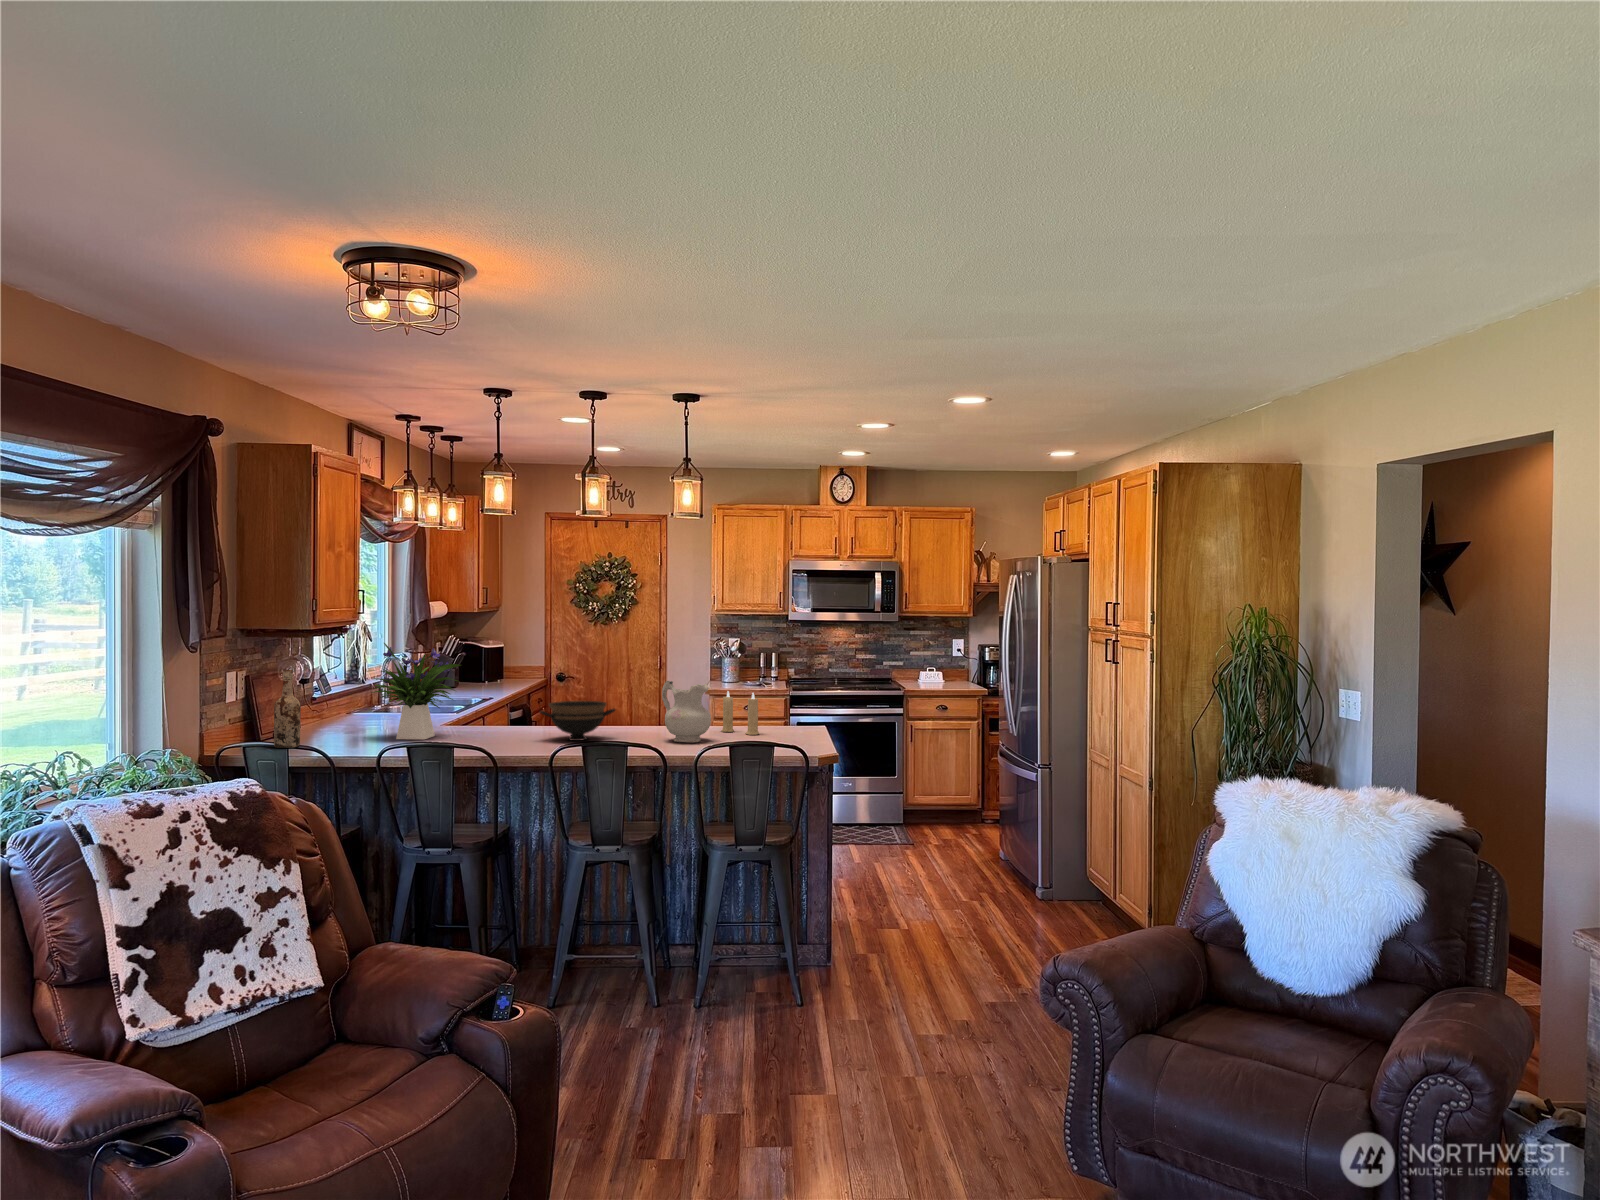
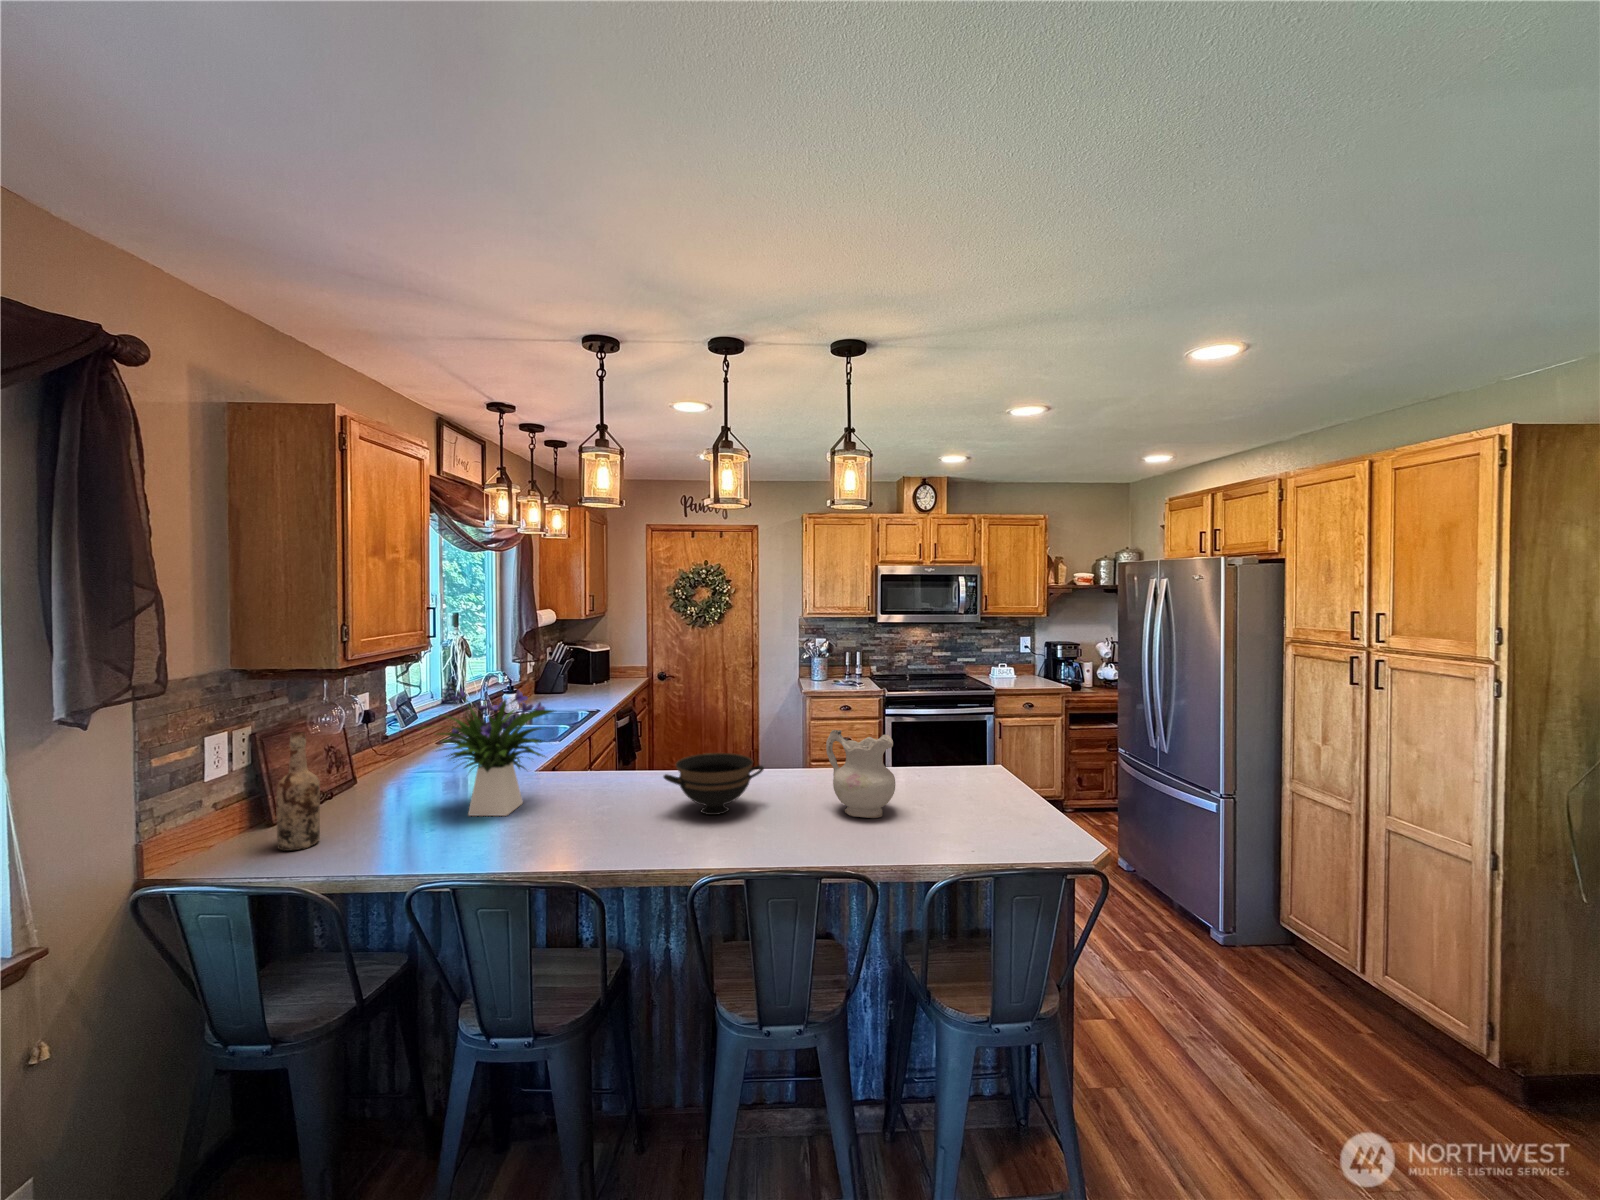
candle: present [721,691,759,735] -> none [888,729,942,792]

